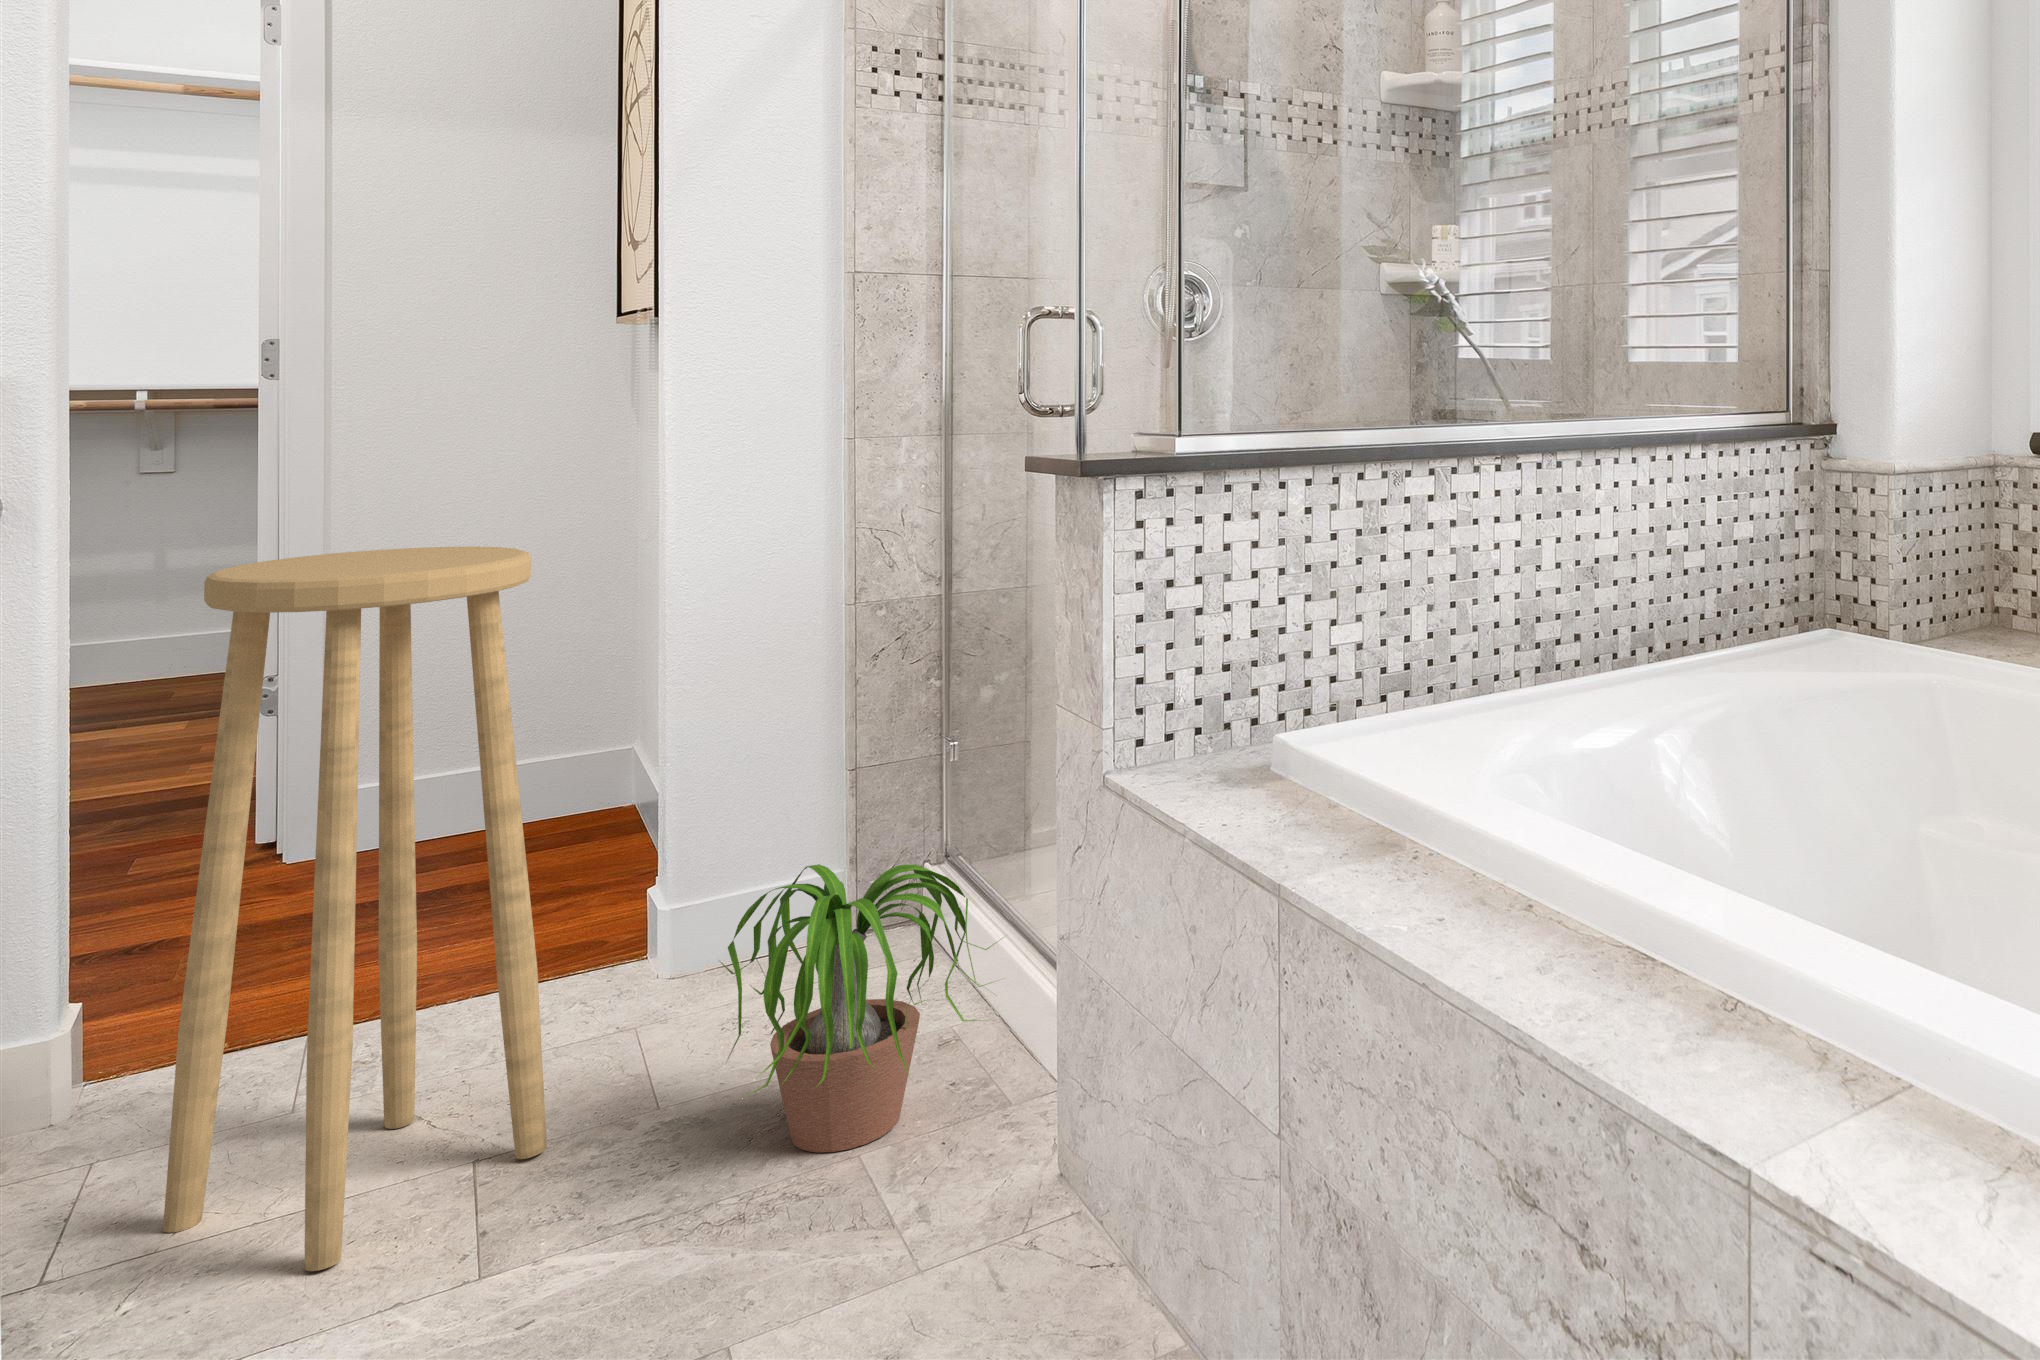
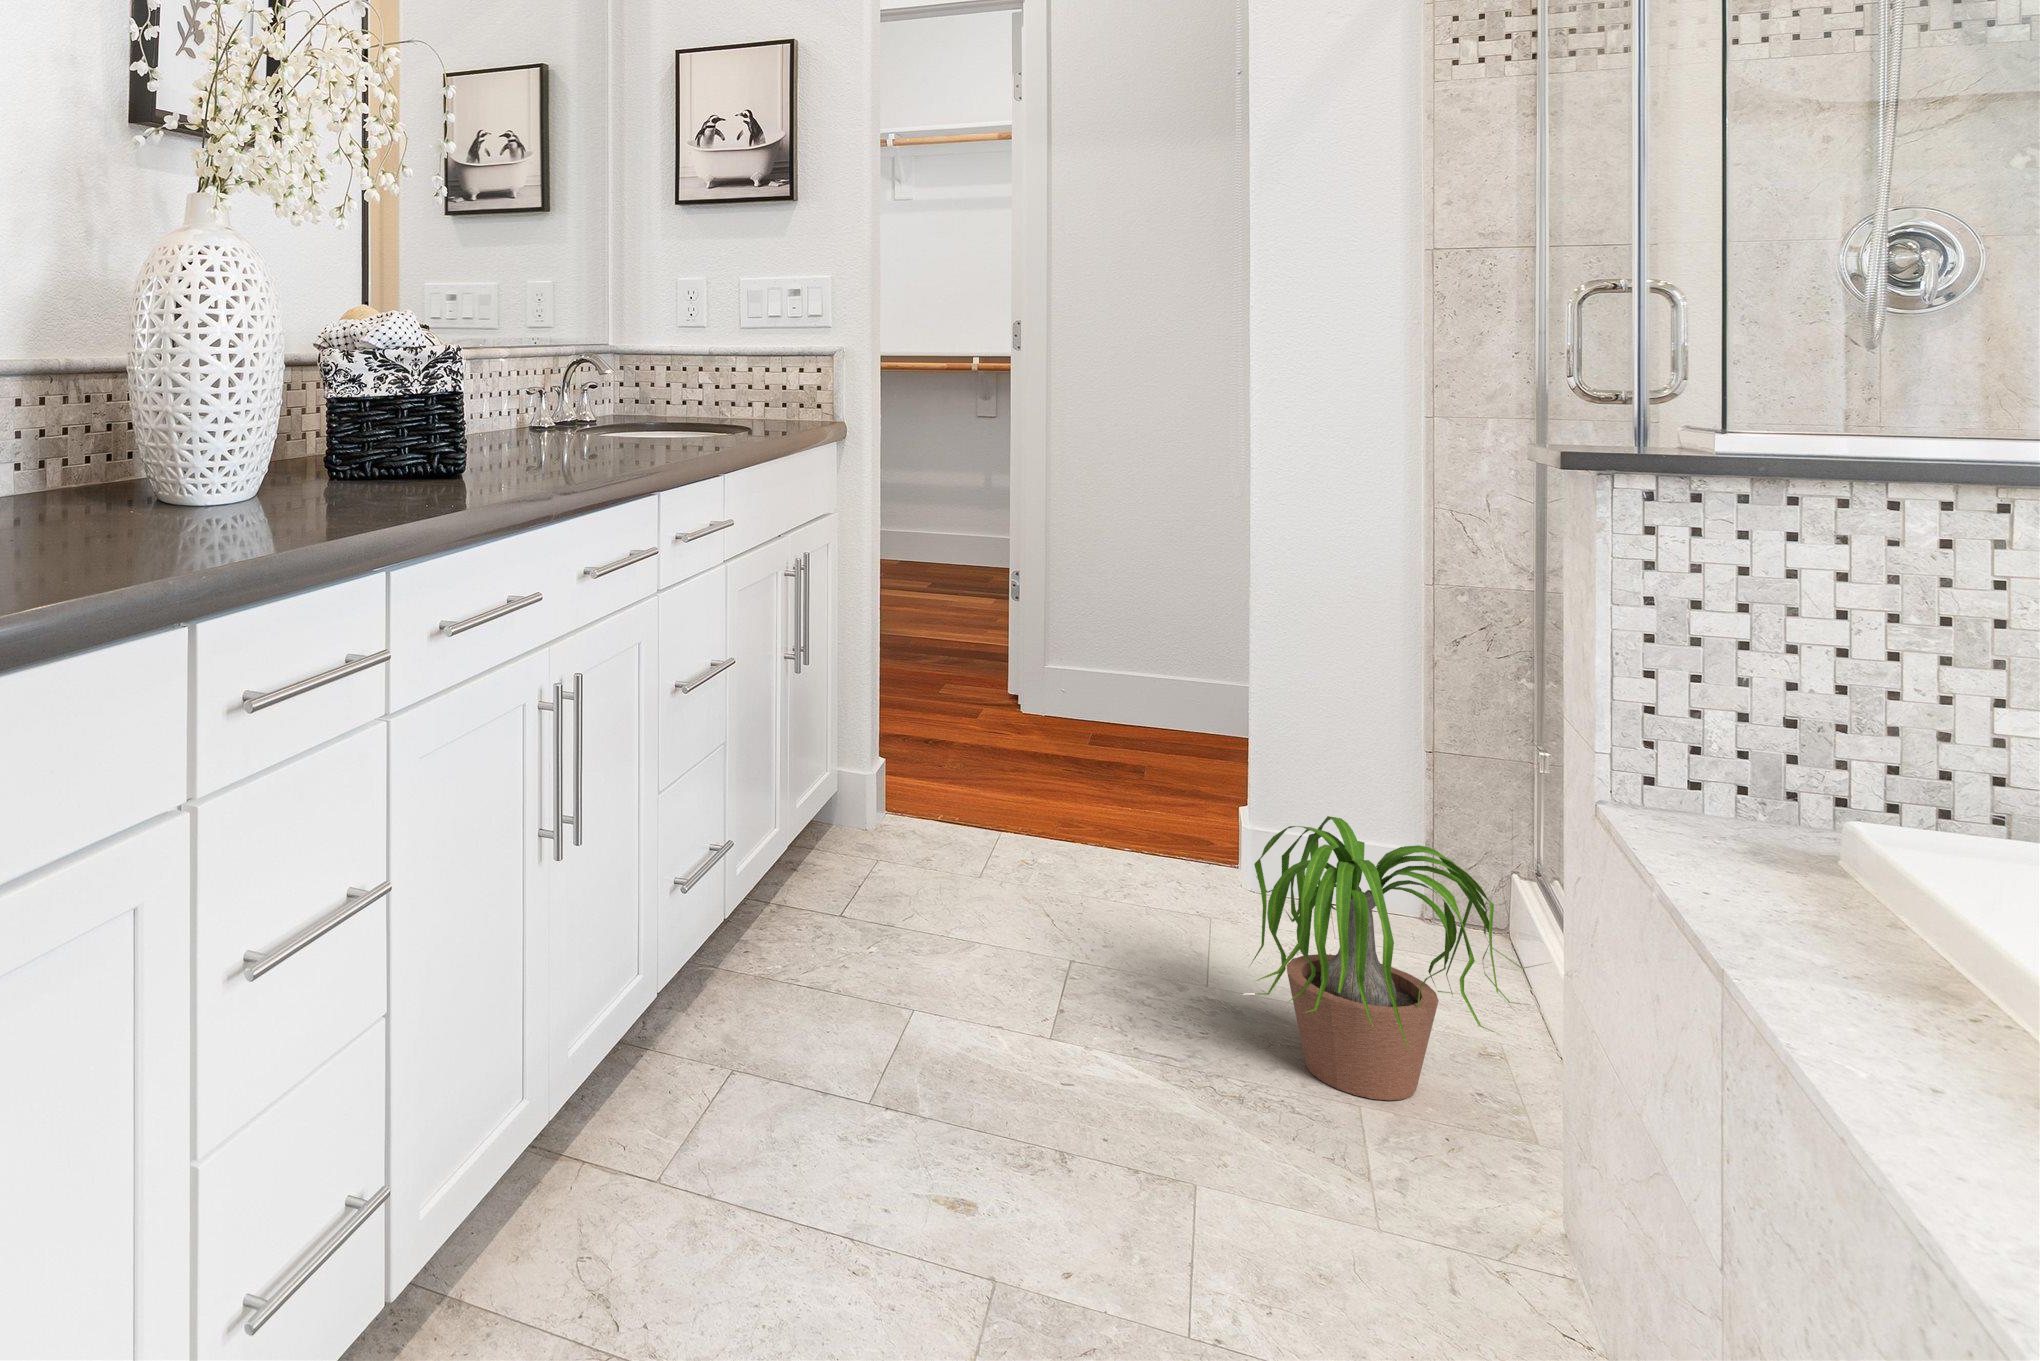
stool: present [163,547,547,1271] -> none [893,477,1117,981]

